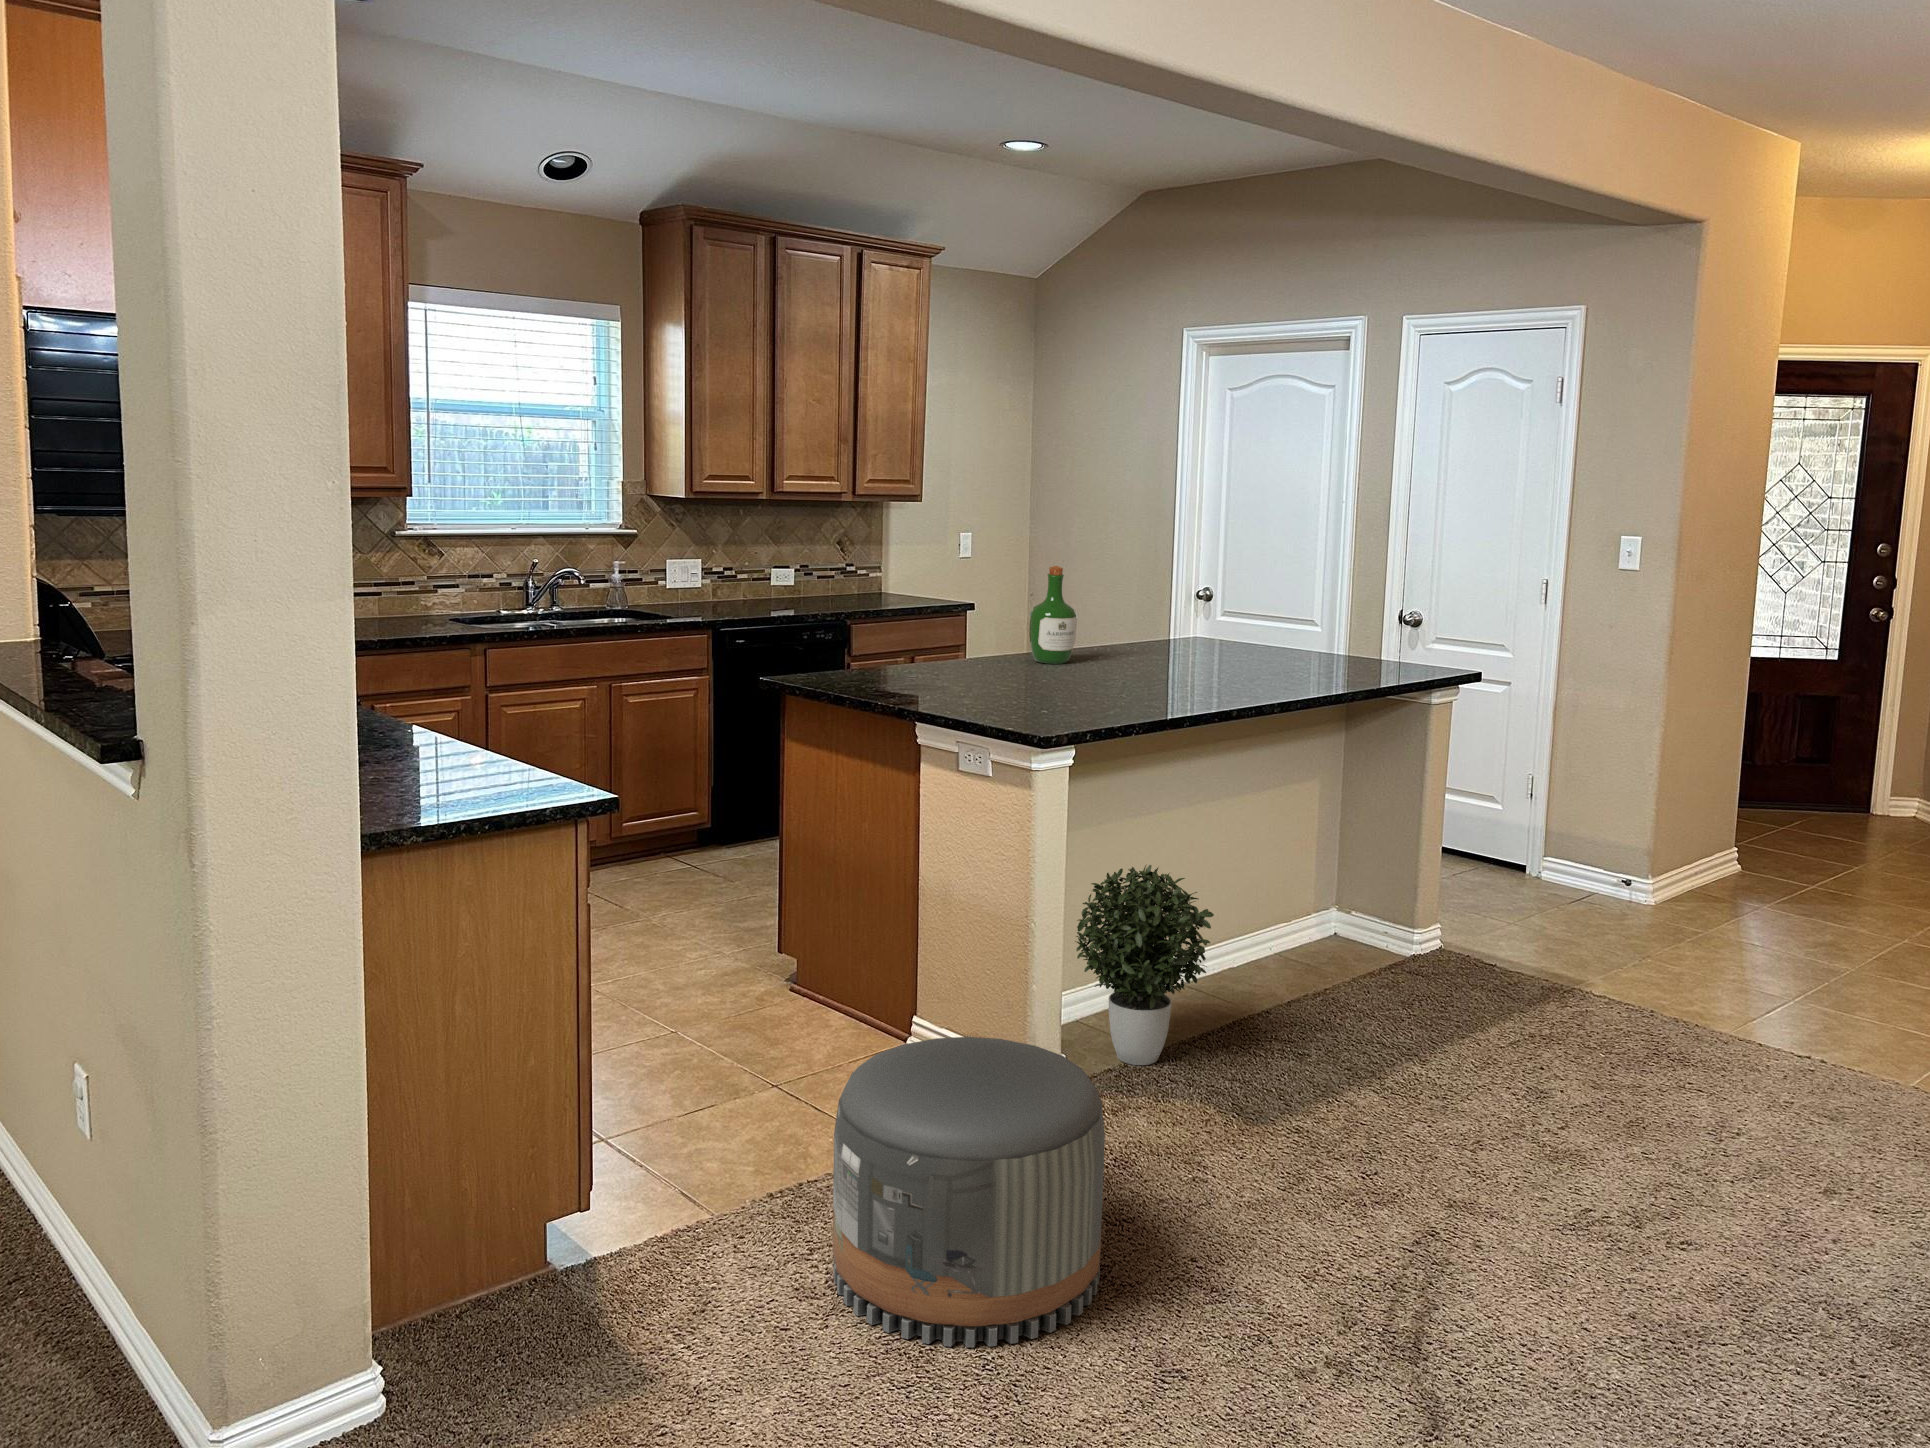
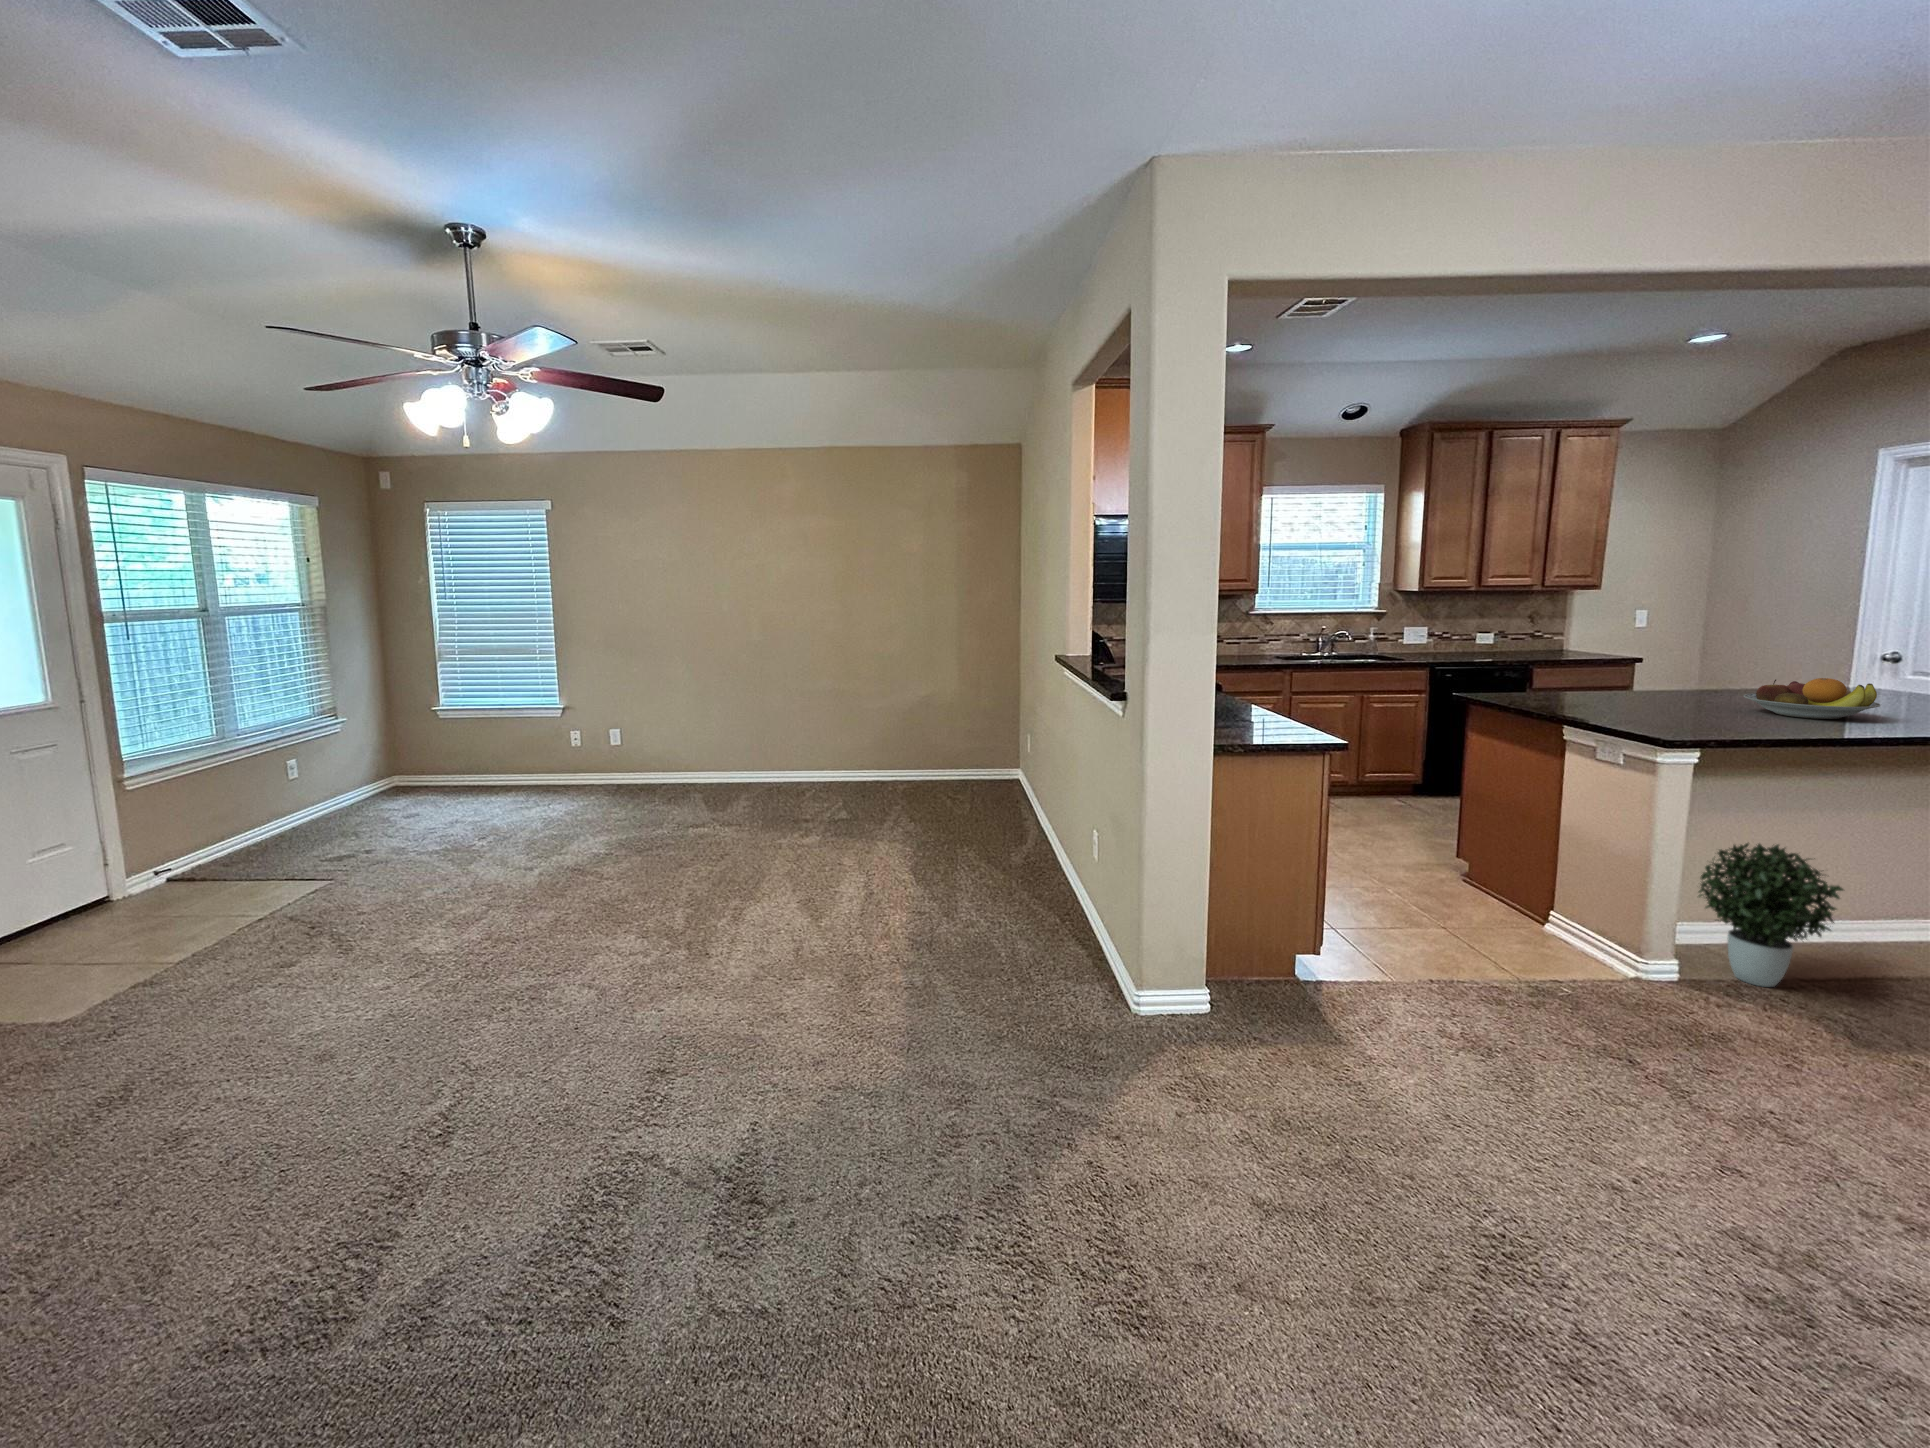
wine bottle: present [1029,566,1077,664] -> none [1680,630,1729,698]
fruit bowl: none [1100,631,1223,686] -> present [1744,678,1880,719]
pouf: present [833,1037,1105,1347] -> none [1467,913,1693,1116]

